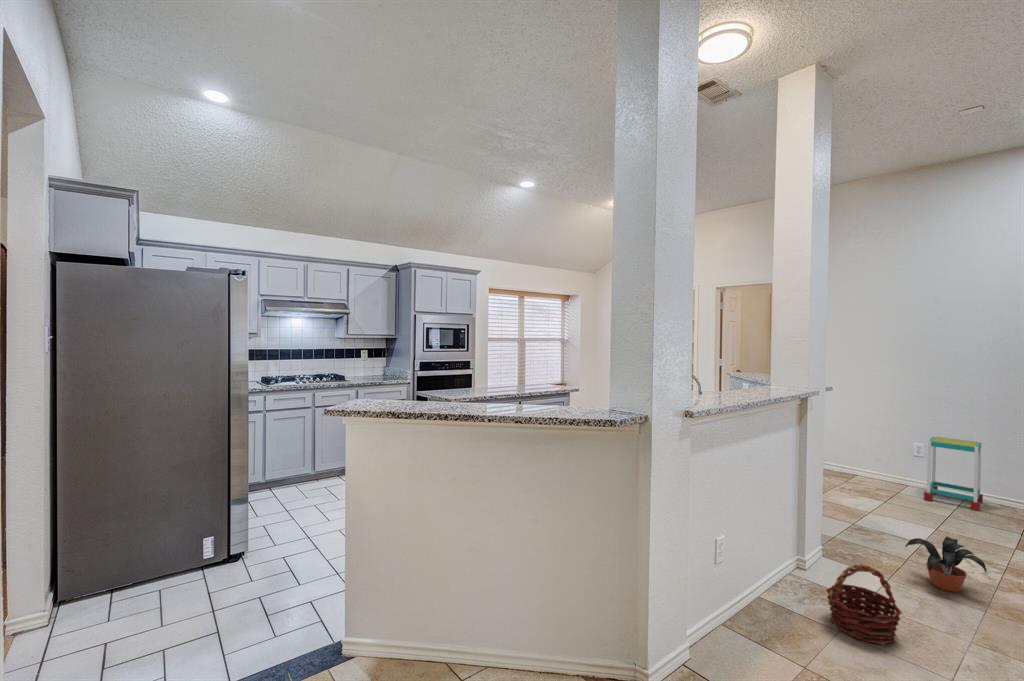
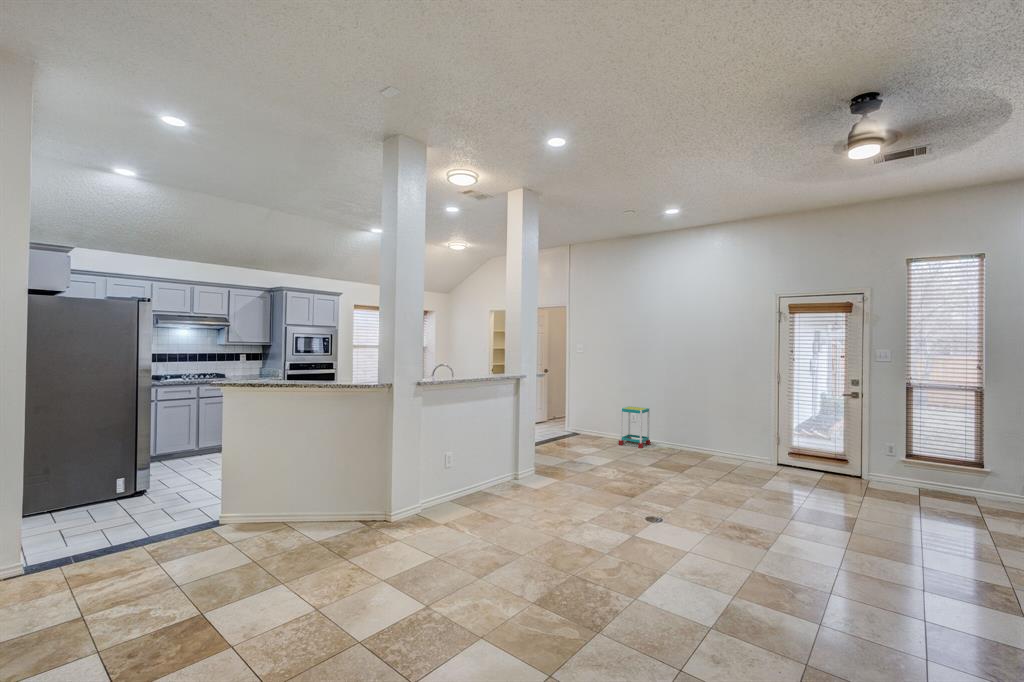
potted plant: present [905,537,986,592] -> none [562,452,593,479]
basket: present [826,565,902,644] -> none [499,461,531,498]

